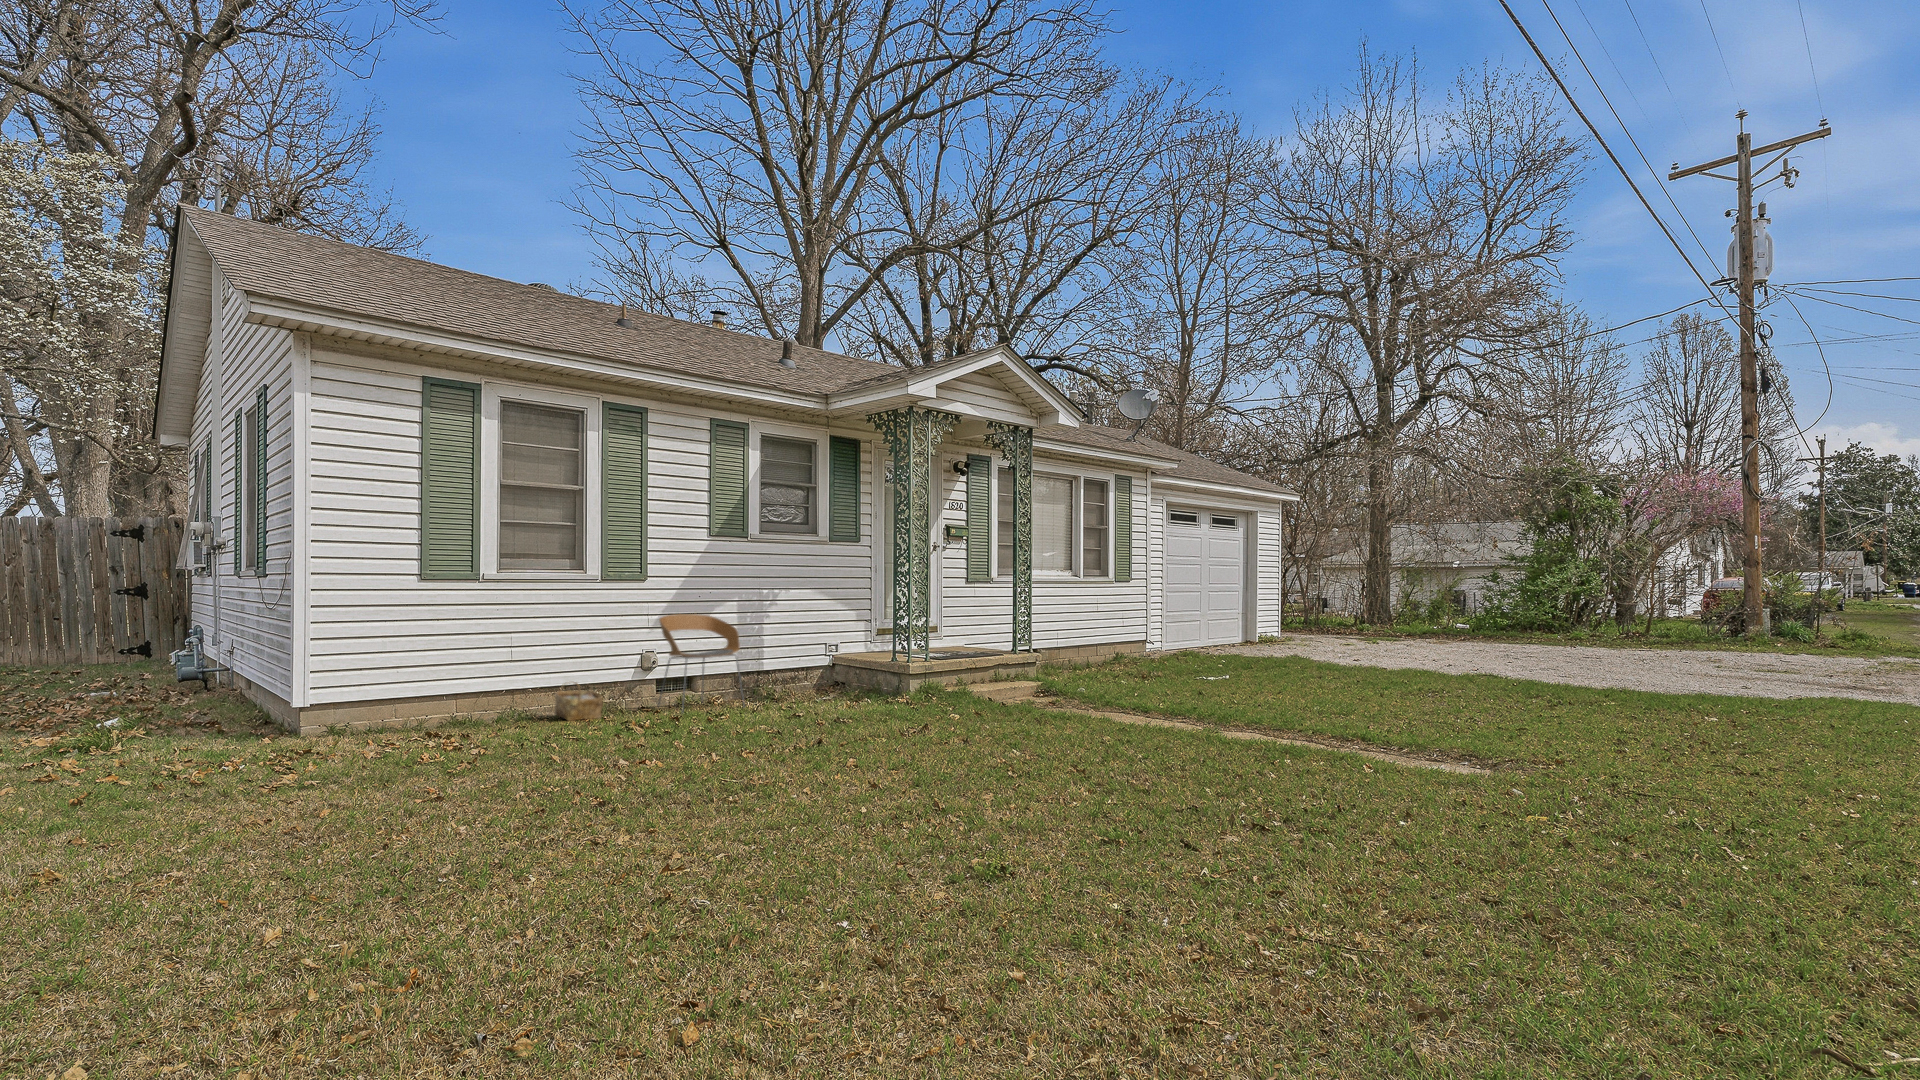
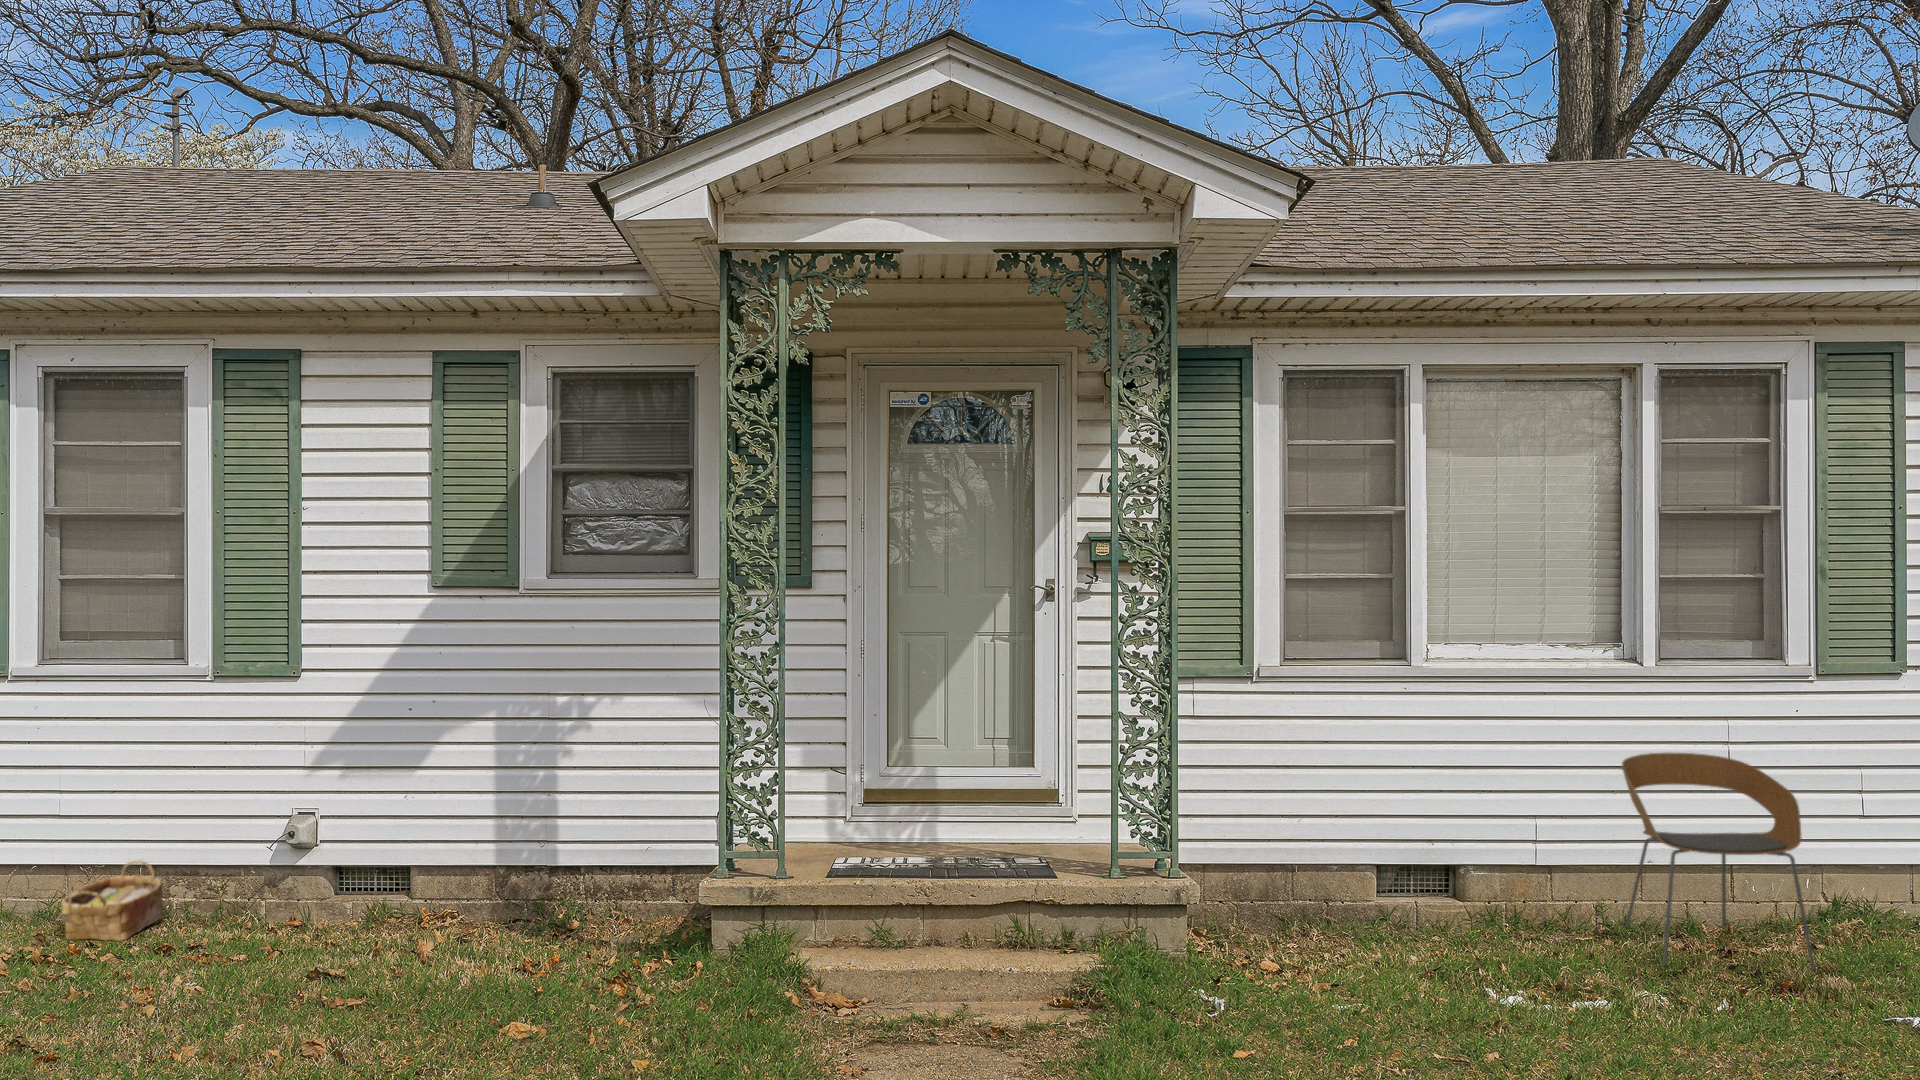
chair: present [658,614,745,713] -> present [1622,753,1816,971]

